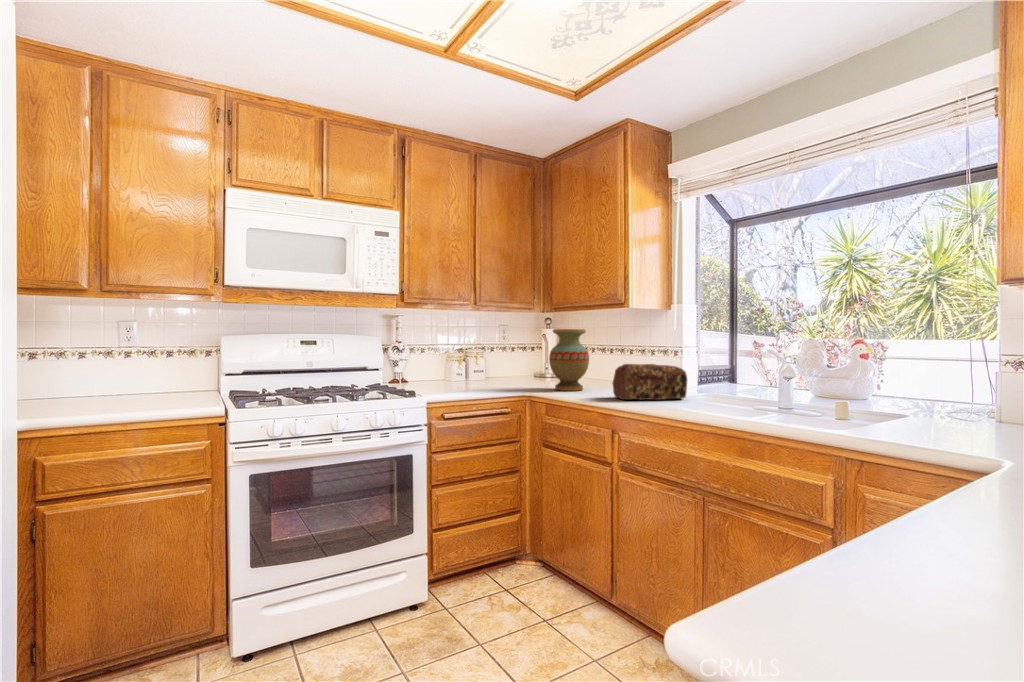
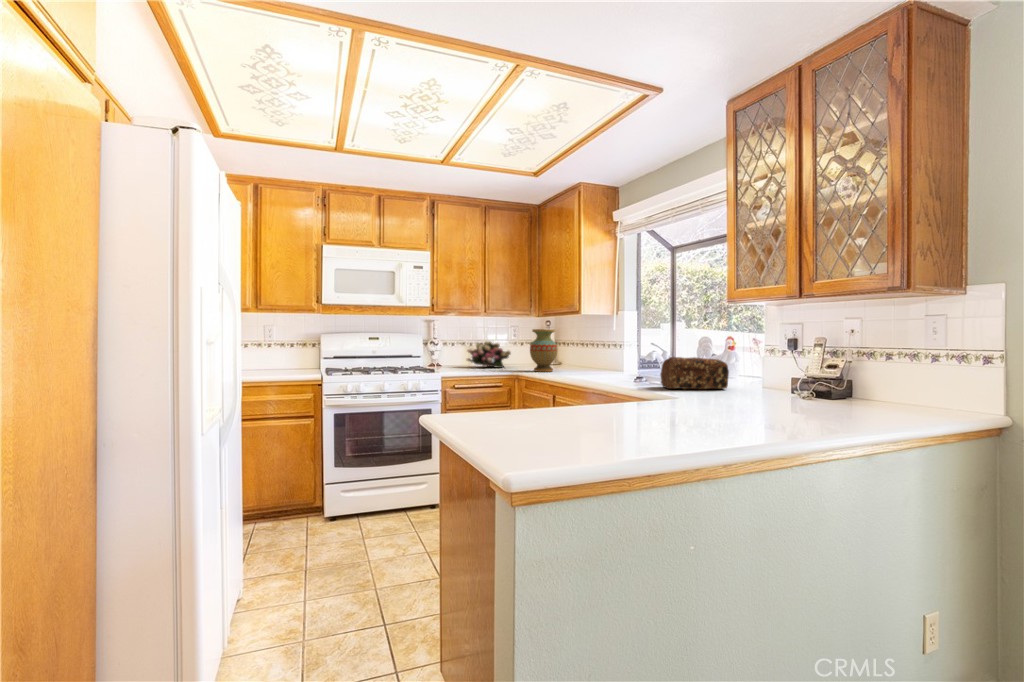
flower arrangement: none [445,345,507,384] -> present [467,341,510,368]
bread loaf: present [613,364,687,400] -> present [661,357,729,389]

